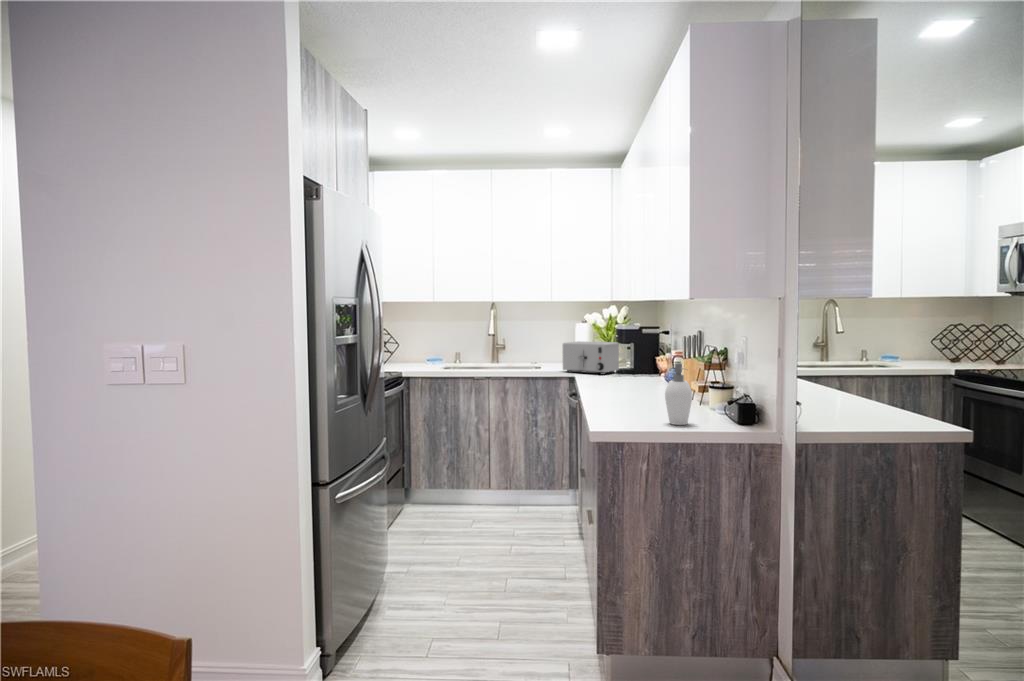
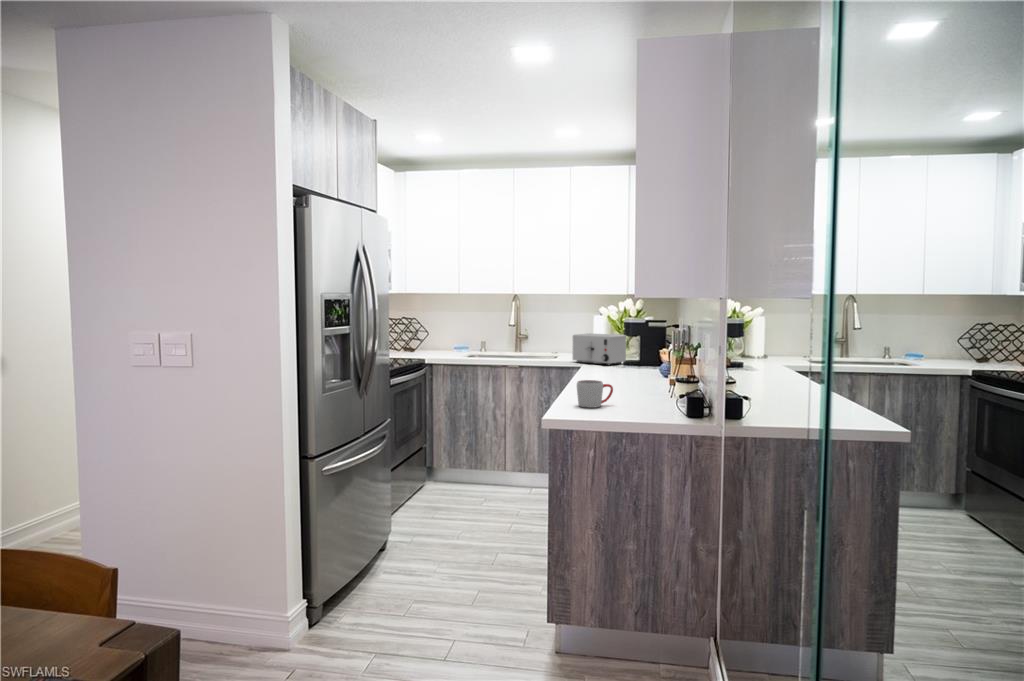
soap dispenser: present [665,363,692,425] -> none [618,357,643,415]
mug: none [614,389,651,418] -> present [577,380,613,408]

